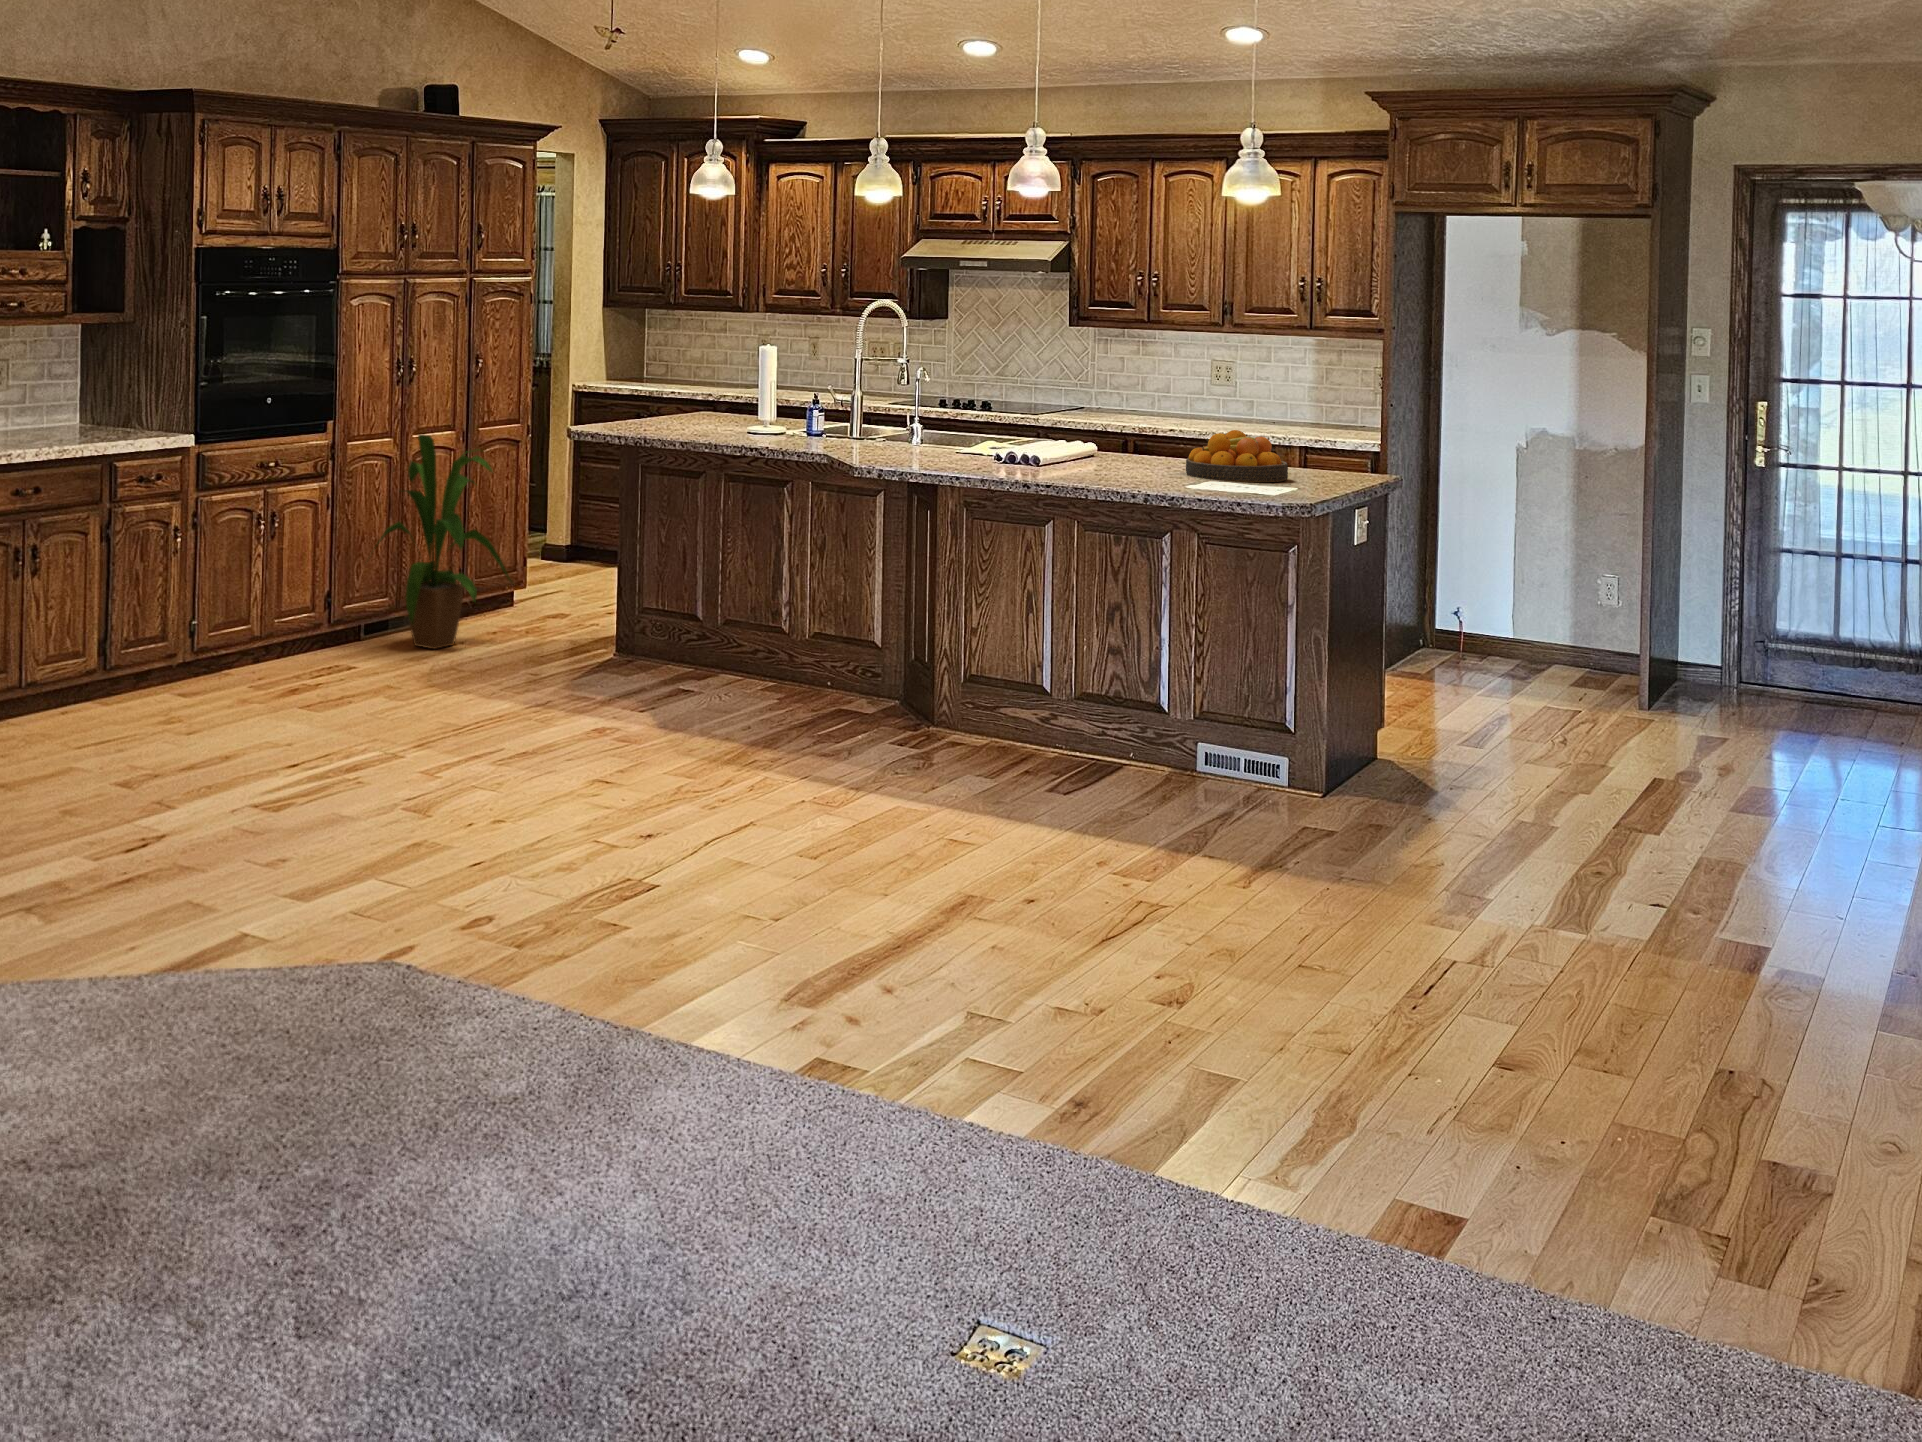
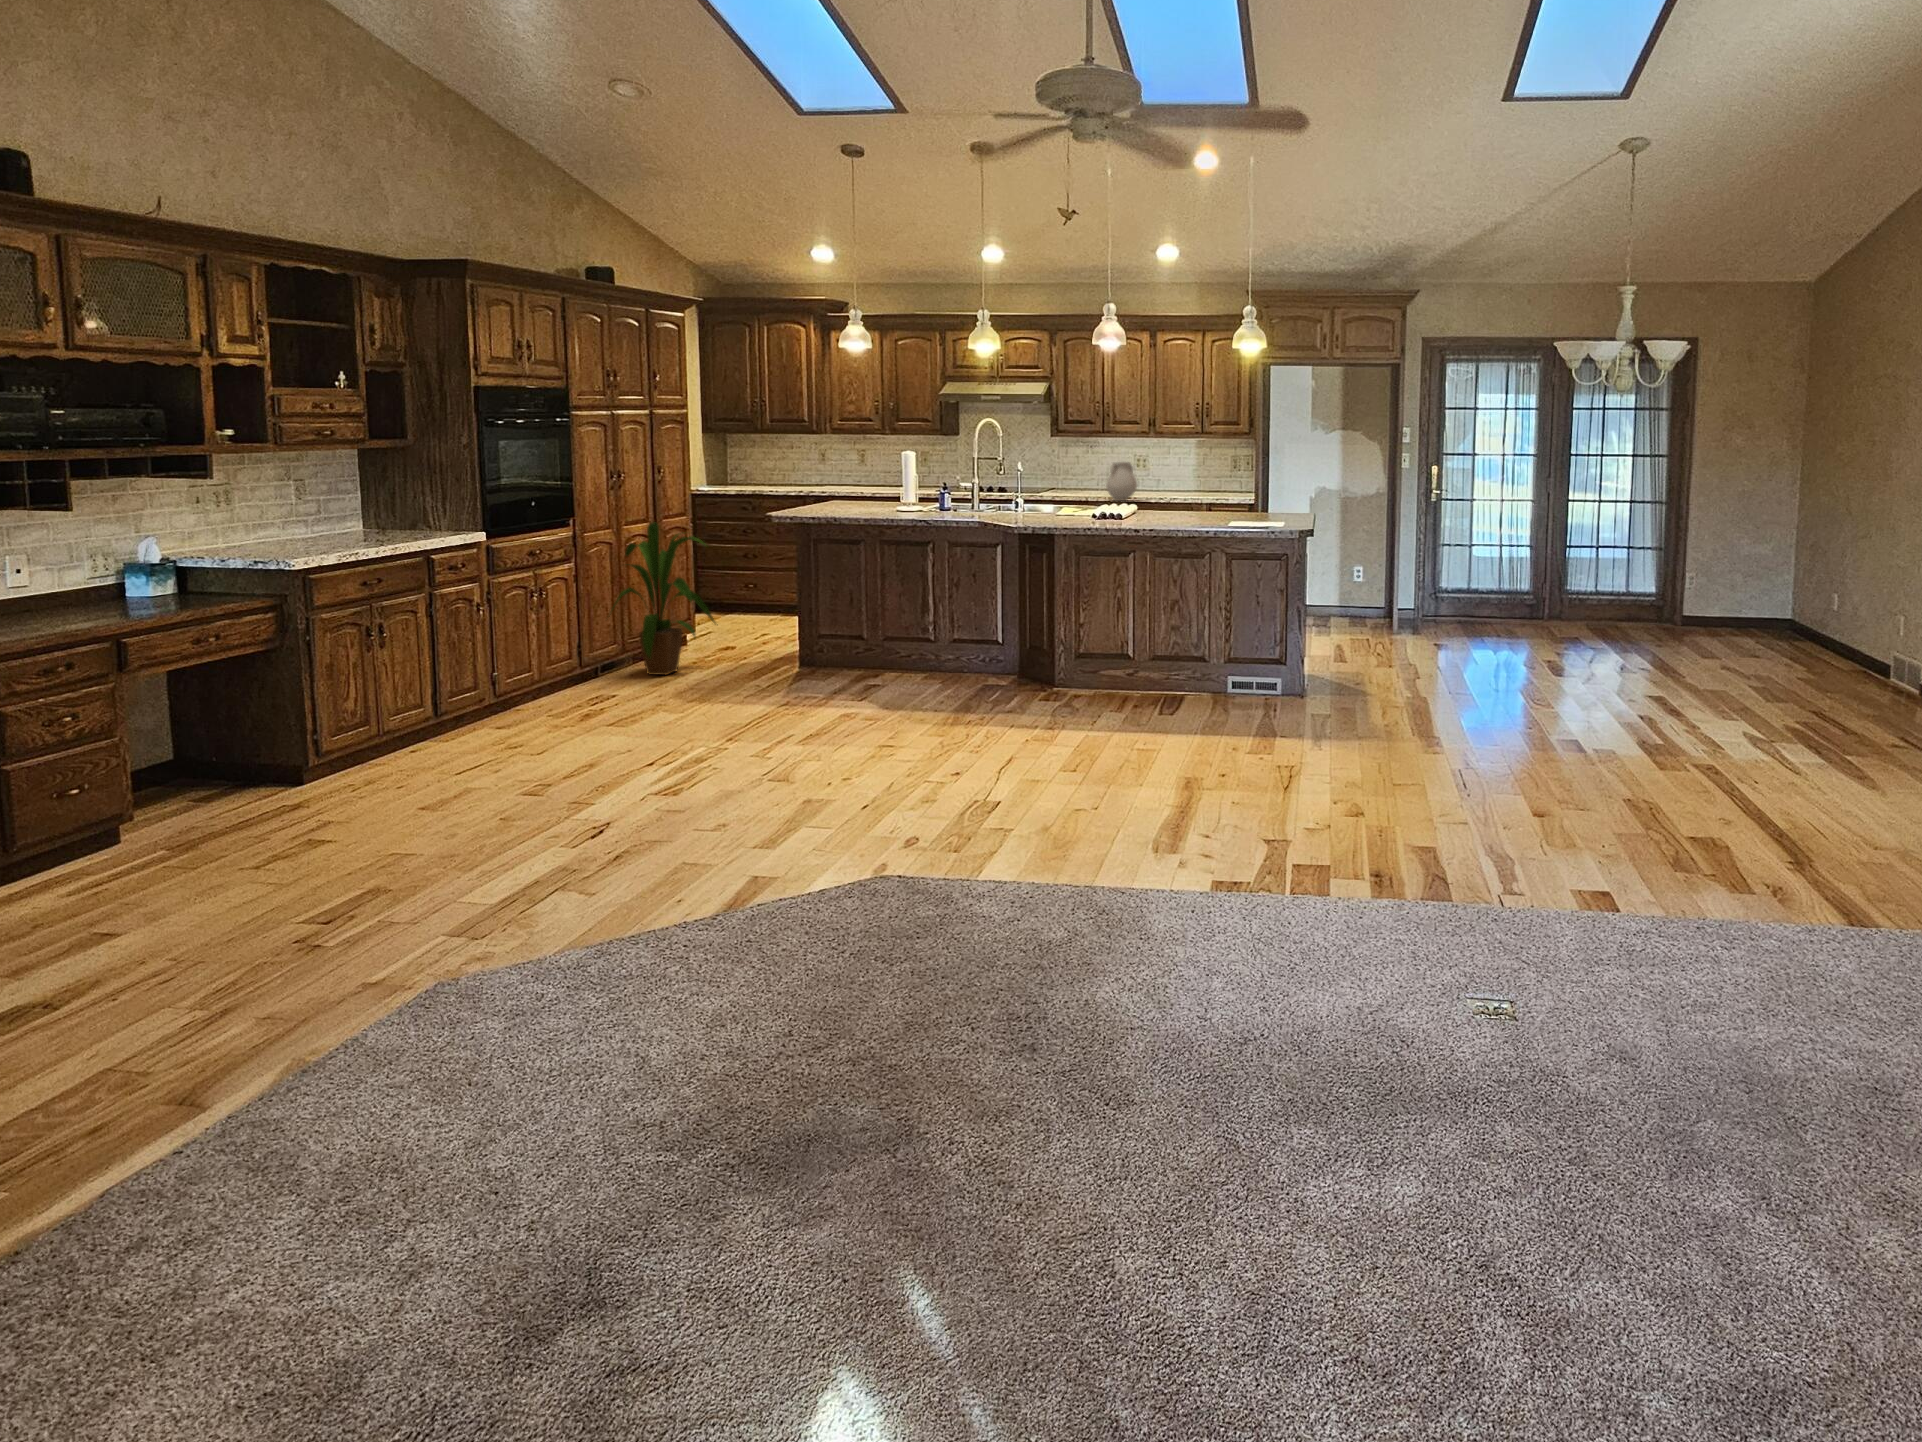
vase: none [1155,371,1207,436] -> present [1106,462,1137,501]
fruit bowl: present [1186,430,1288,482] -> none [1196,492,1255,522]

